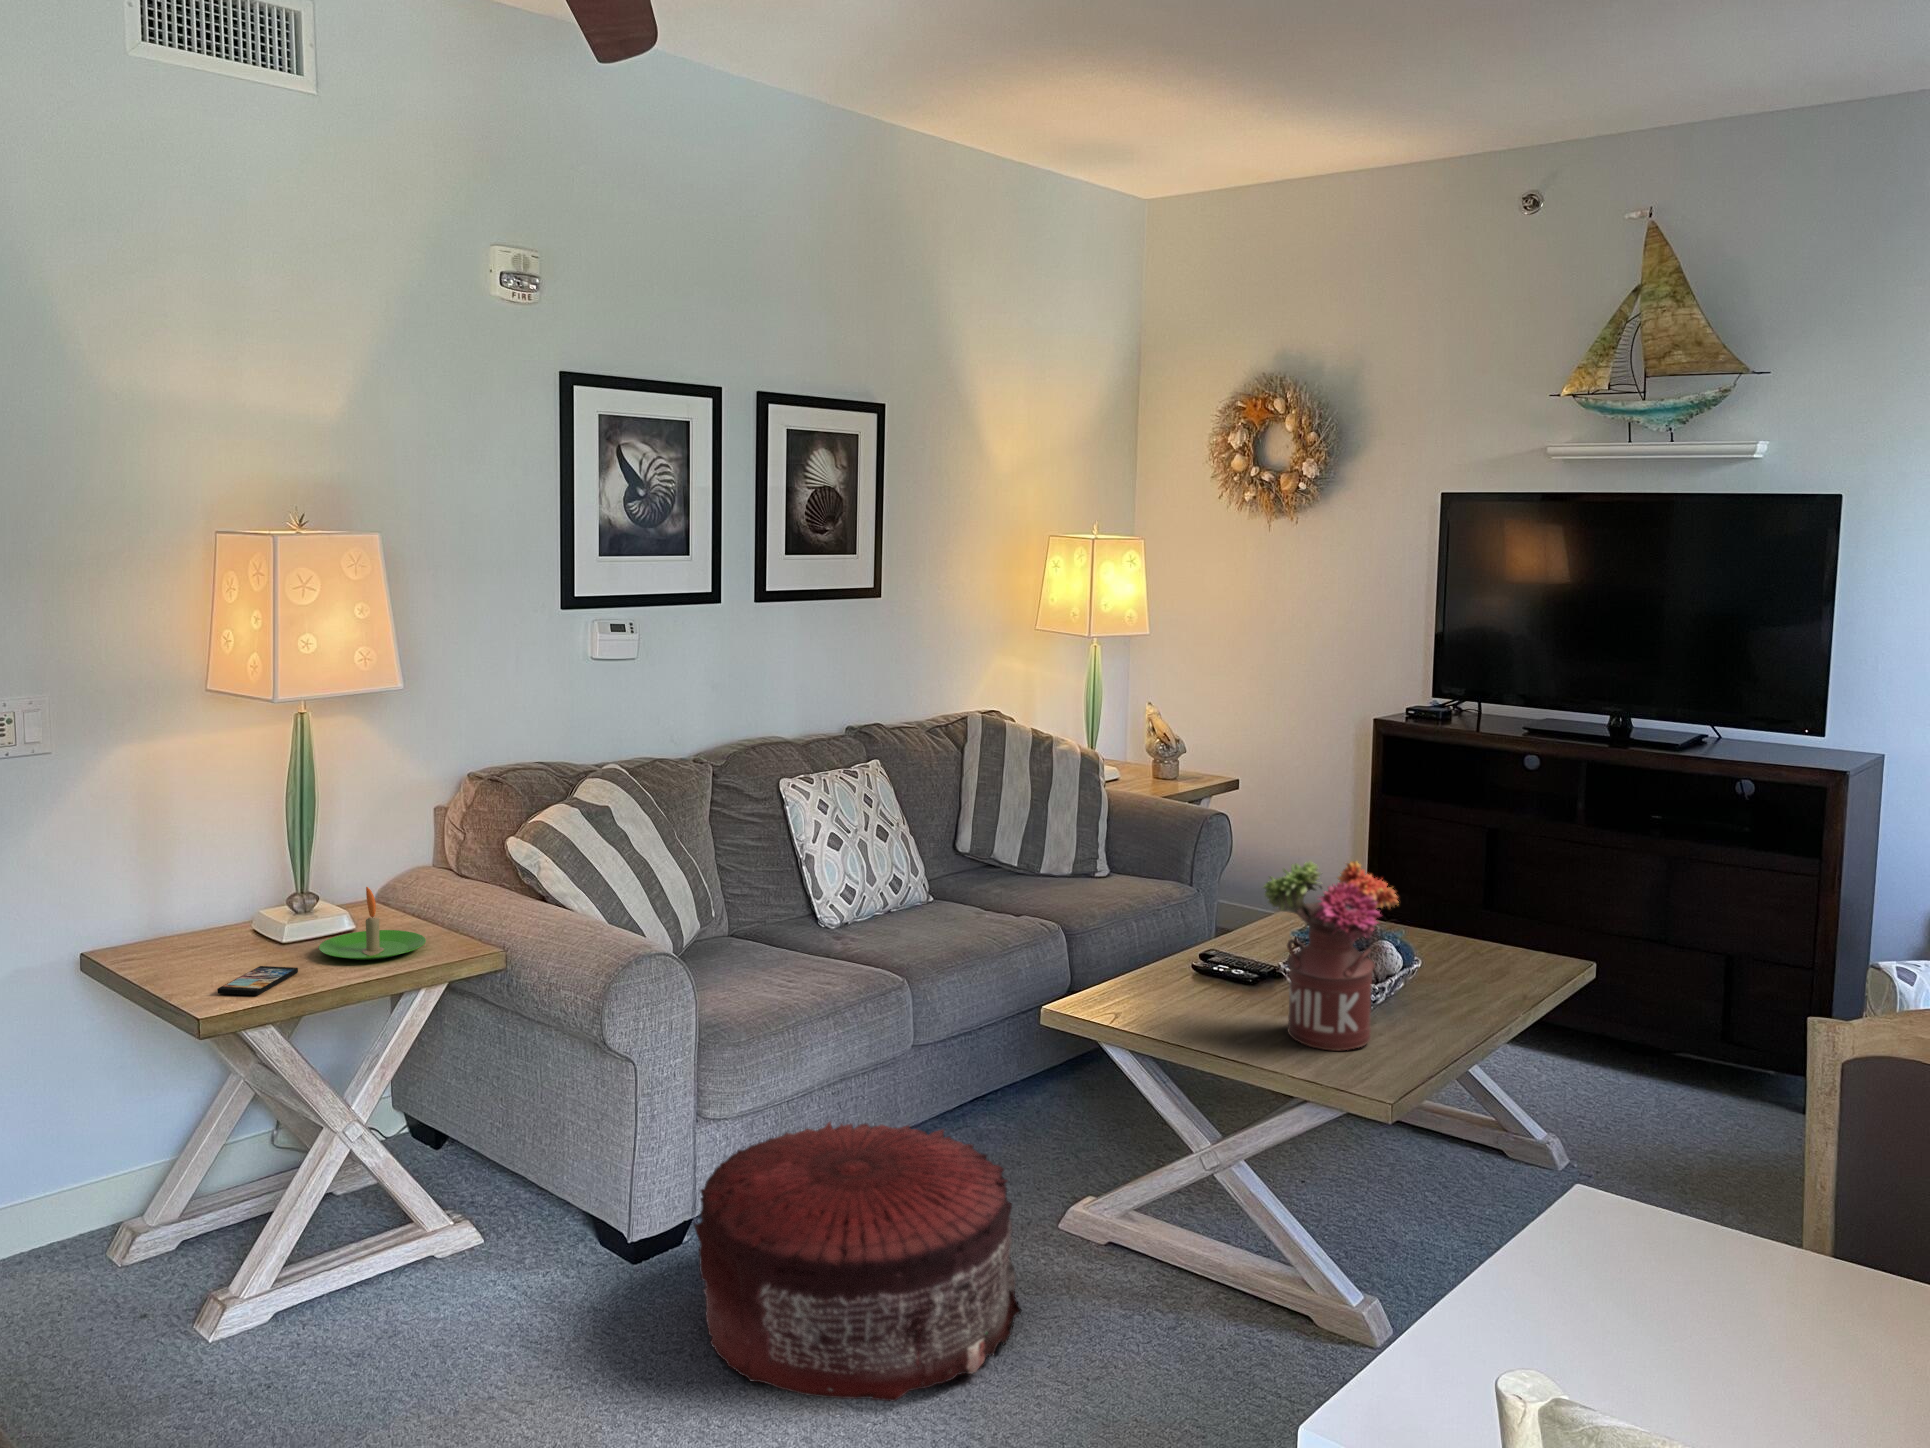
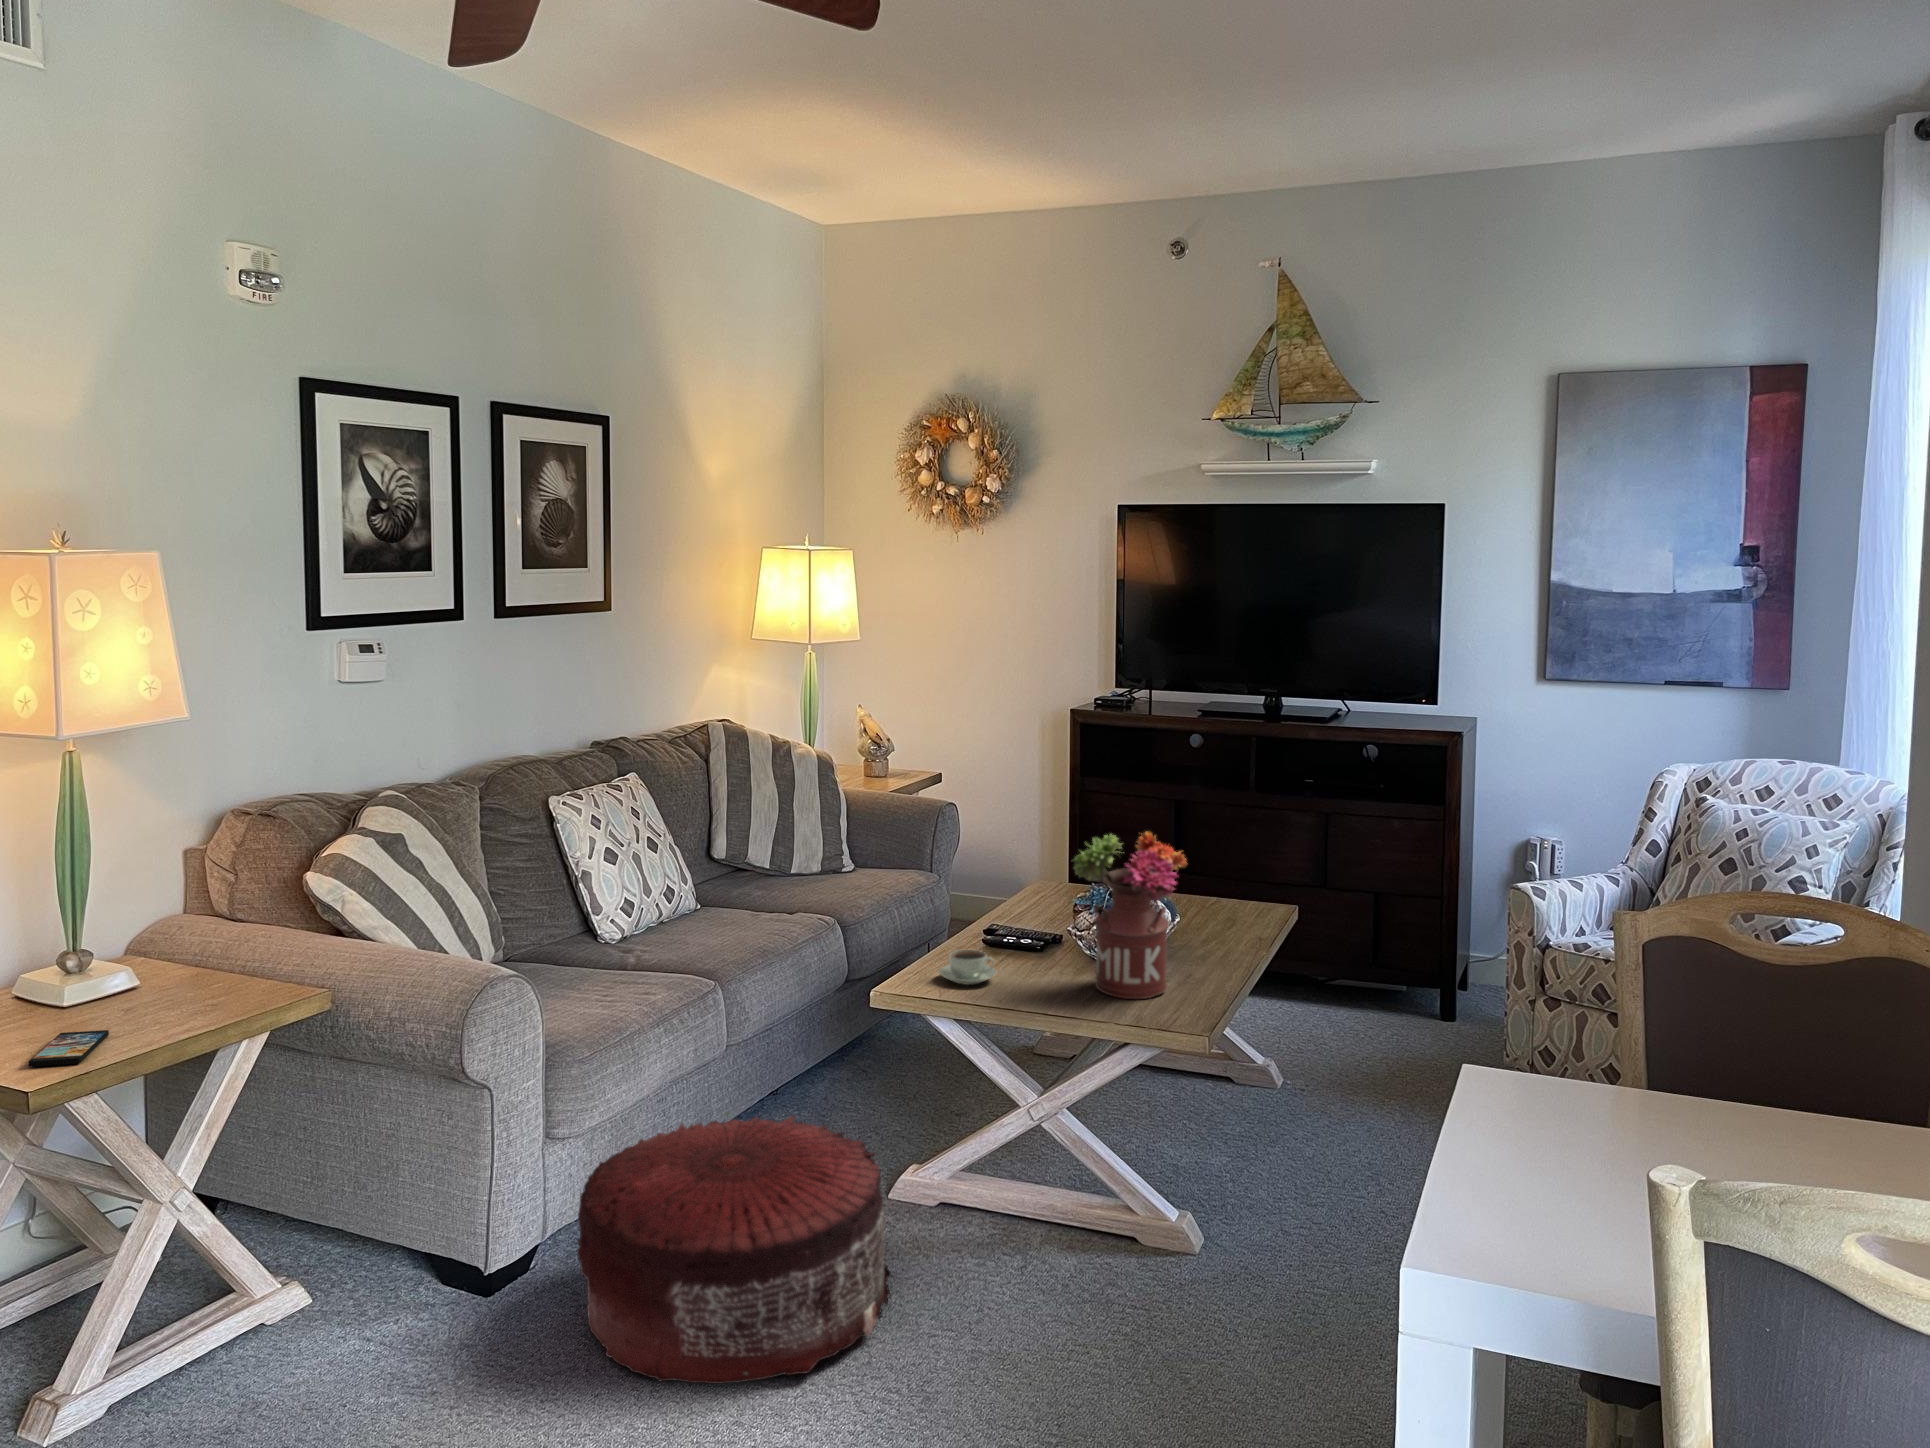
candle: present [319,887,426,960] -> none [118,936,241,1015]
coffee cup: none [1117,974,1182,1013] -> present [939,950,997,985]

